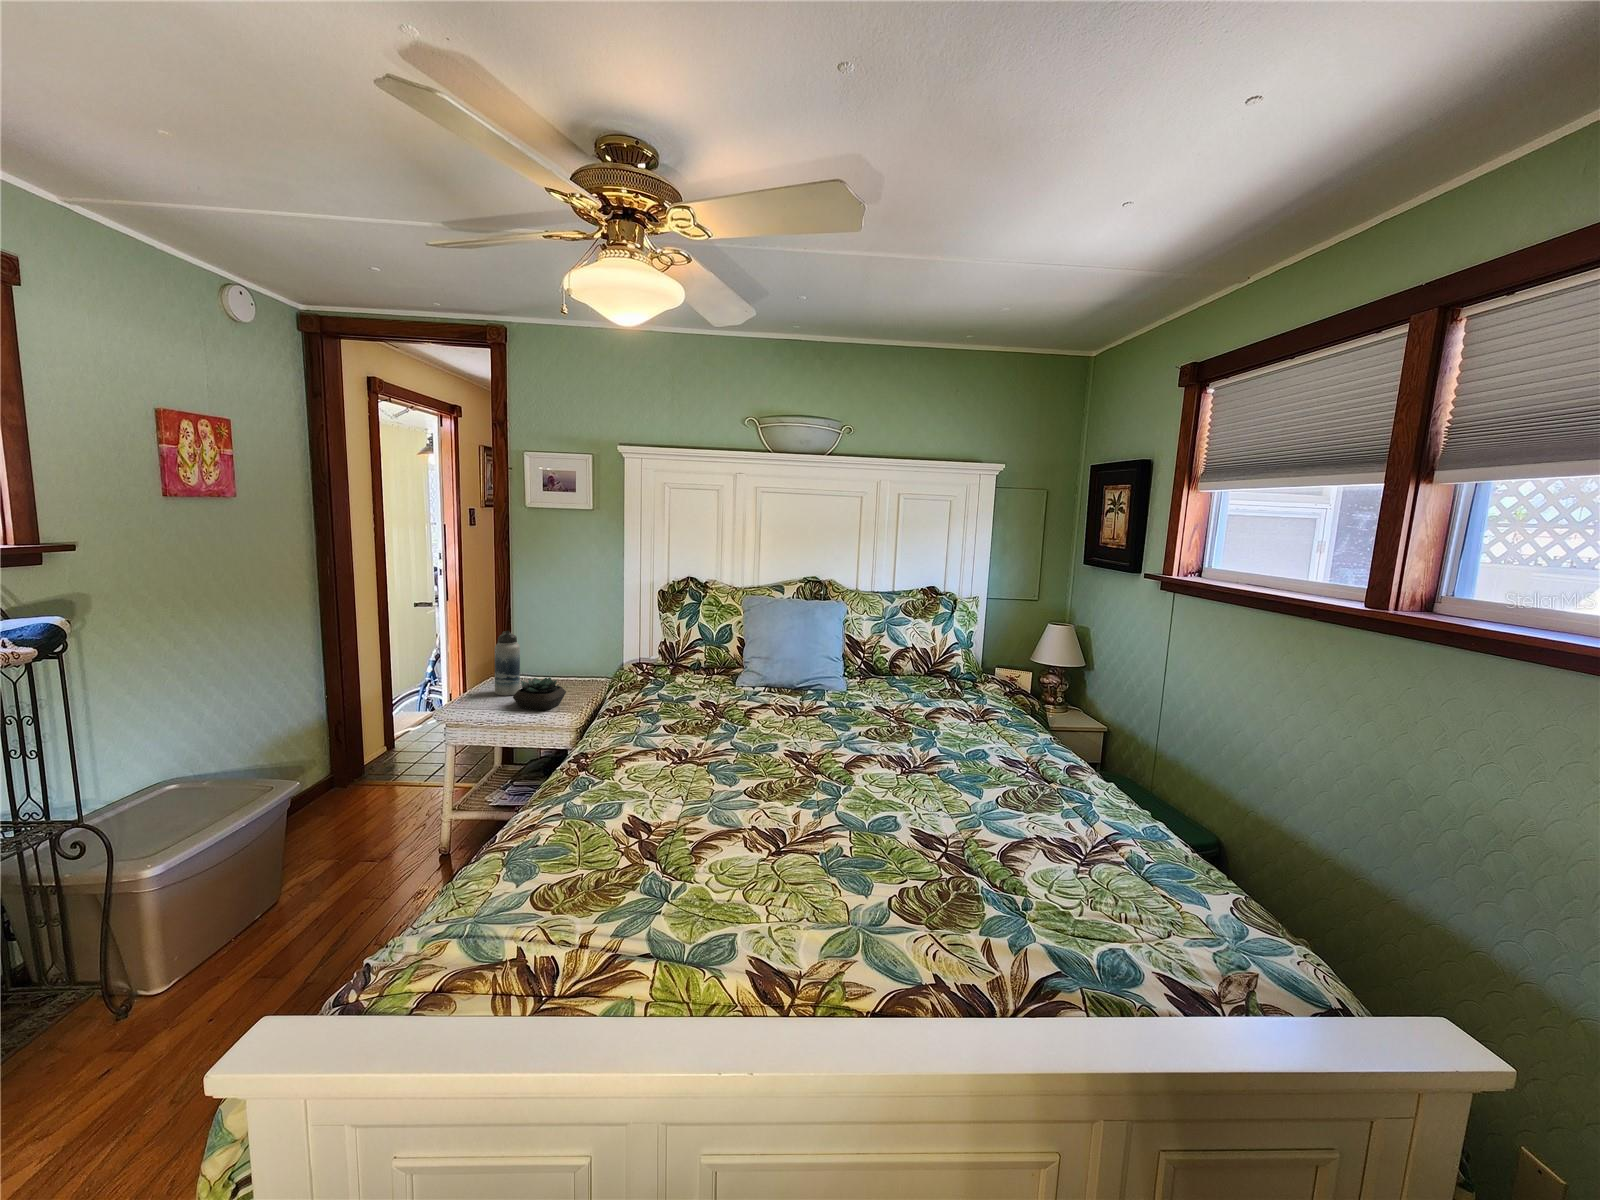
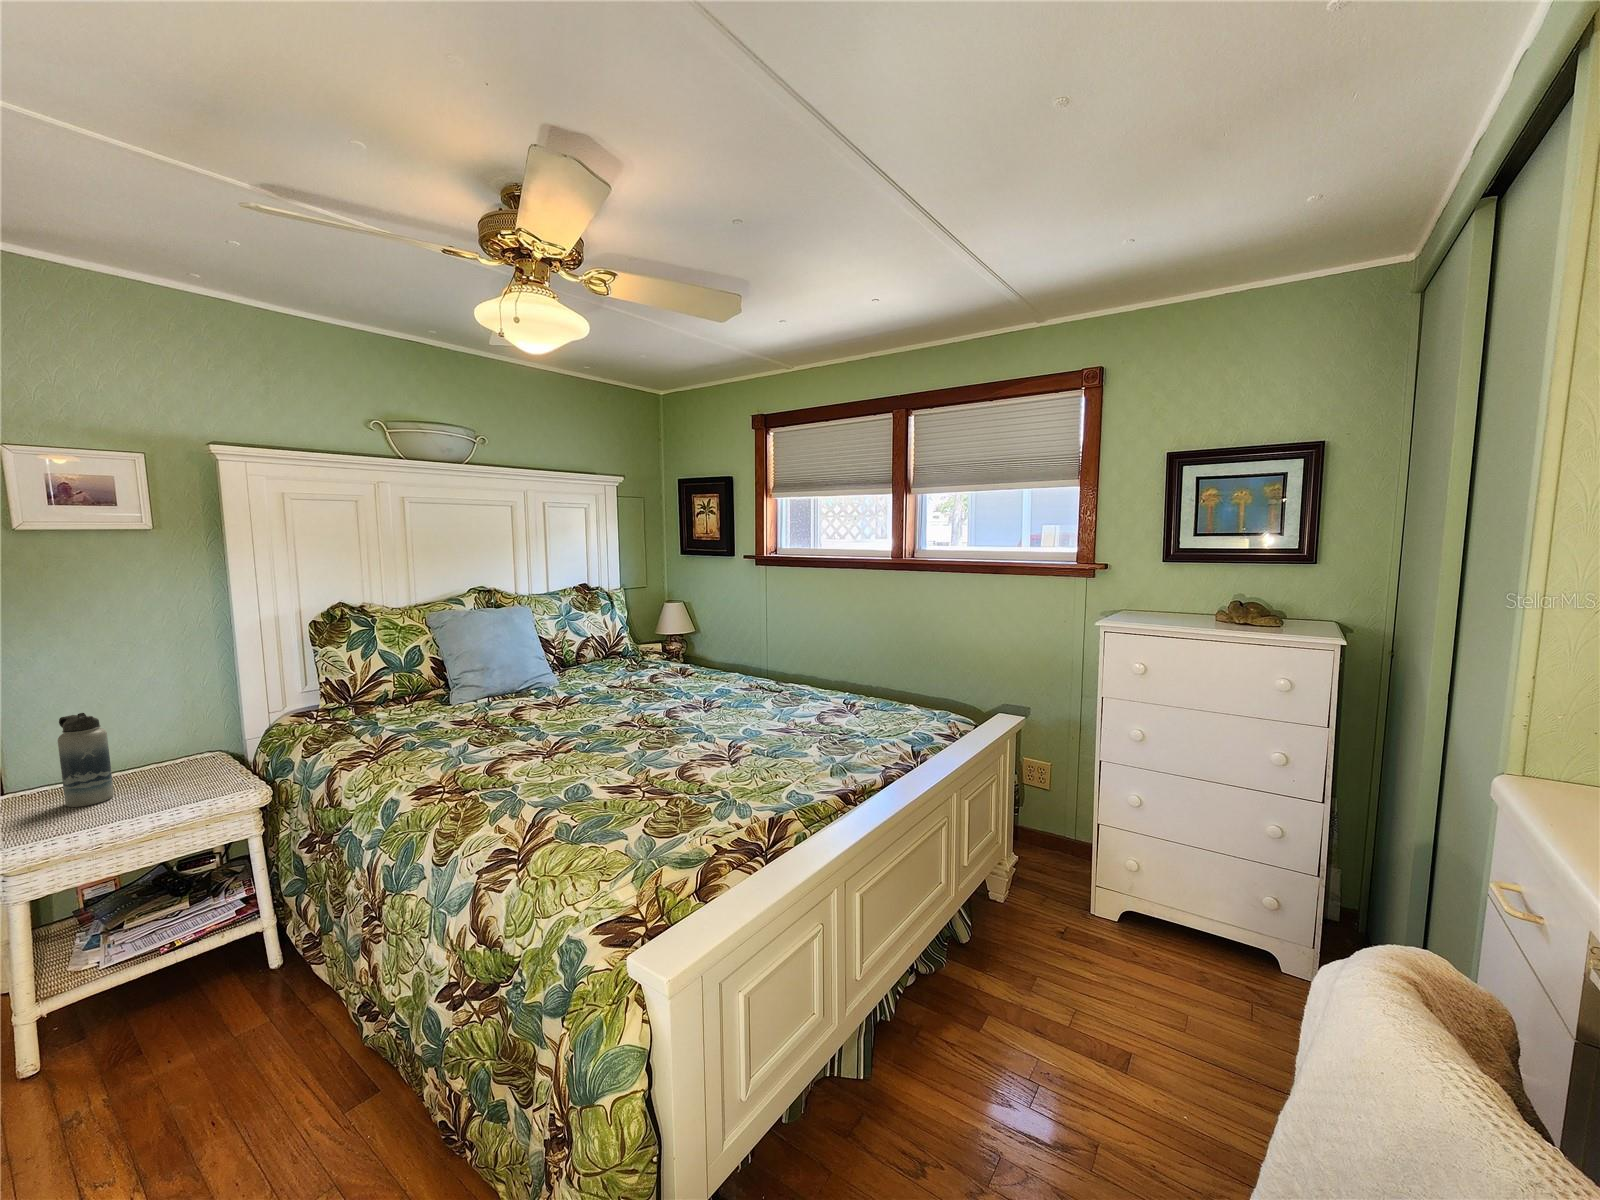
succulent plant: present [513,678,566,710] -> none [143,755,222,805]

